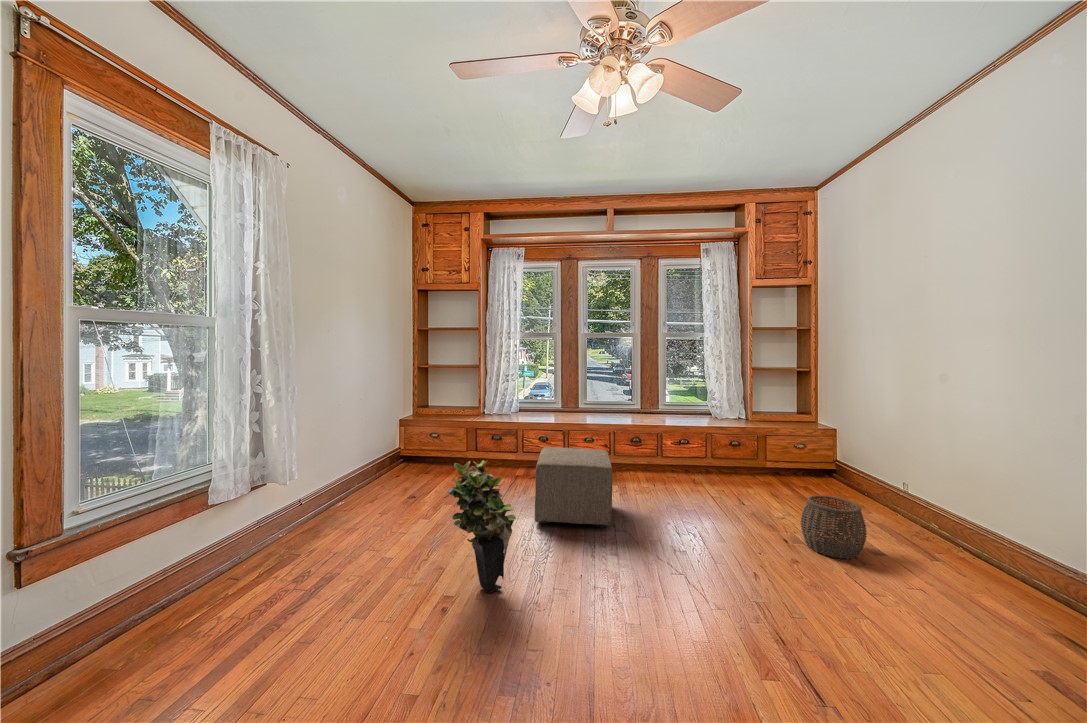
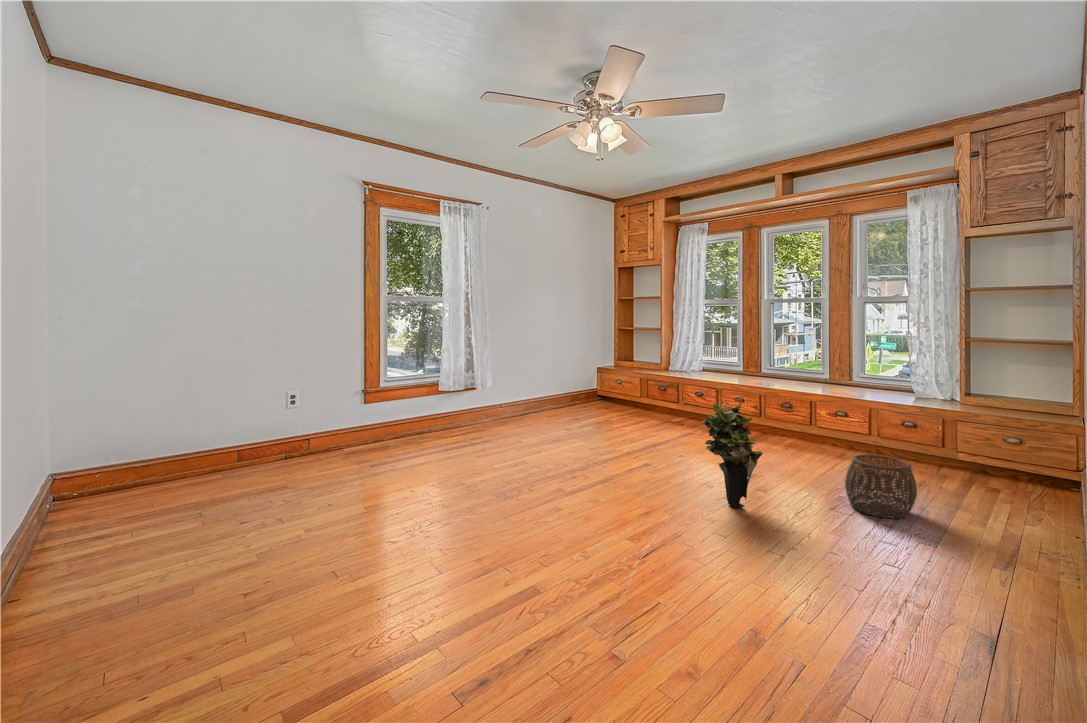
ottoman: present [535,447,613,527] -> none [624,394,706,456]
potted plant: present [447,460,516,593] -> present [702,403,763,508]

